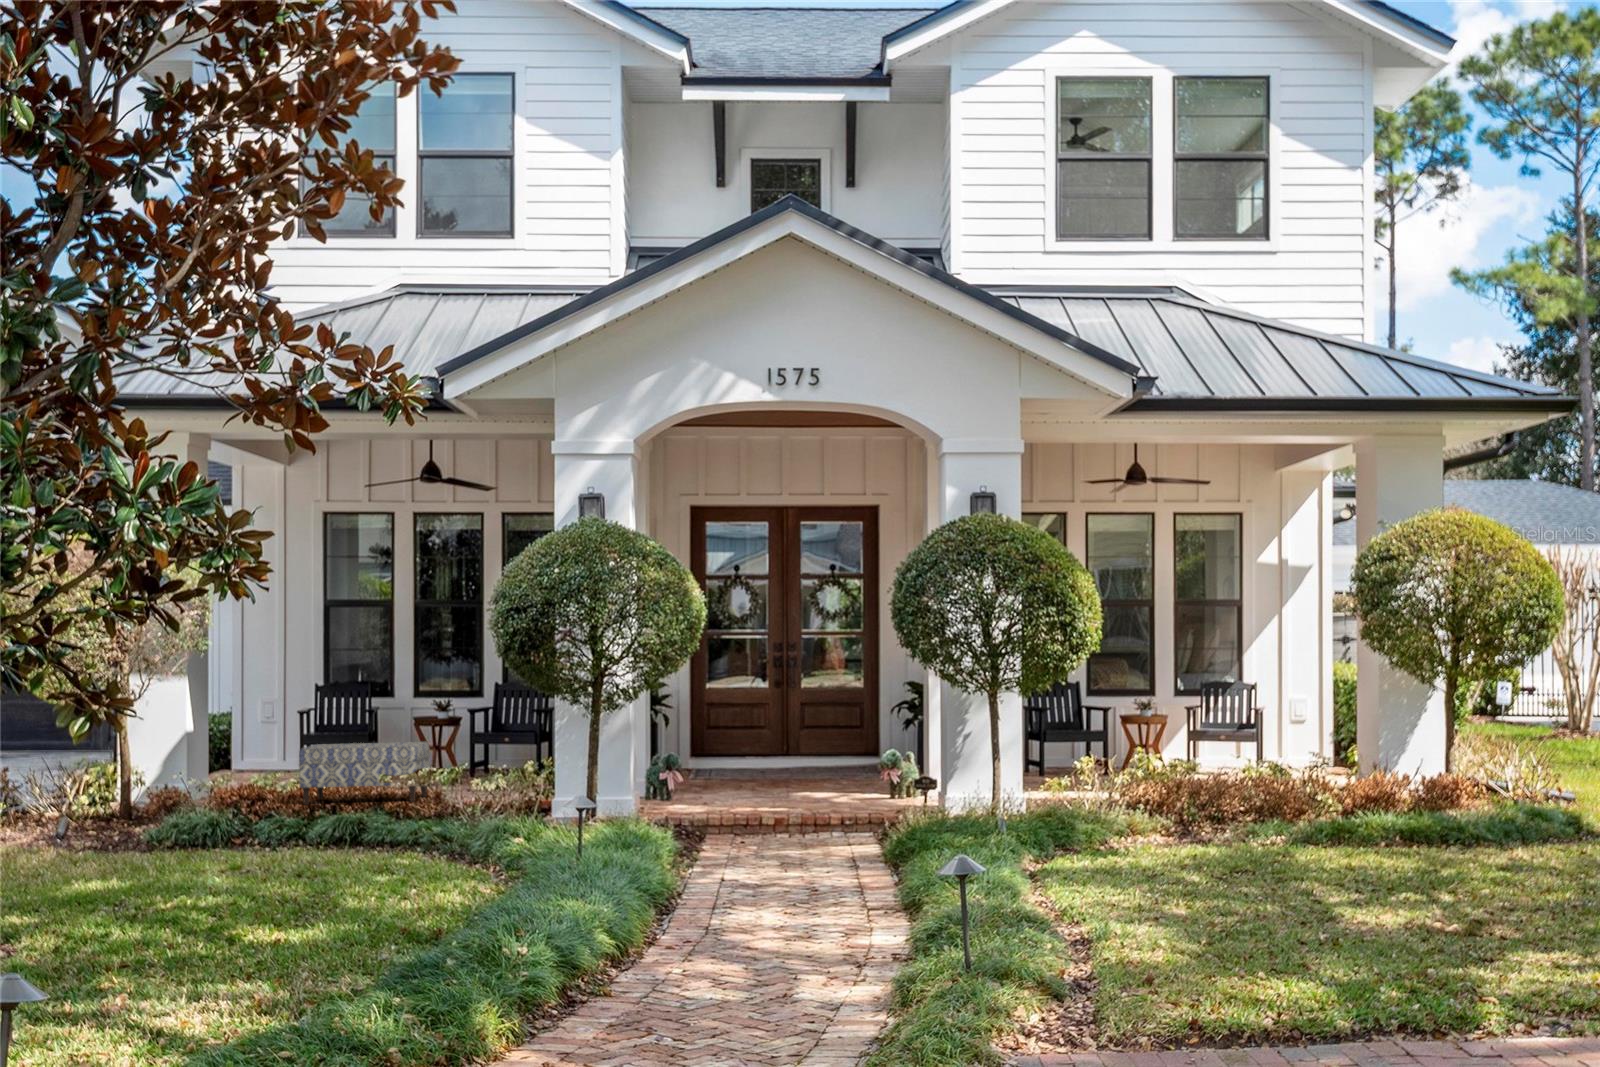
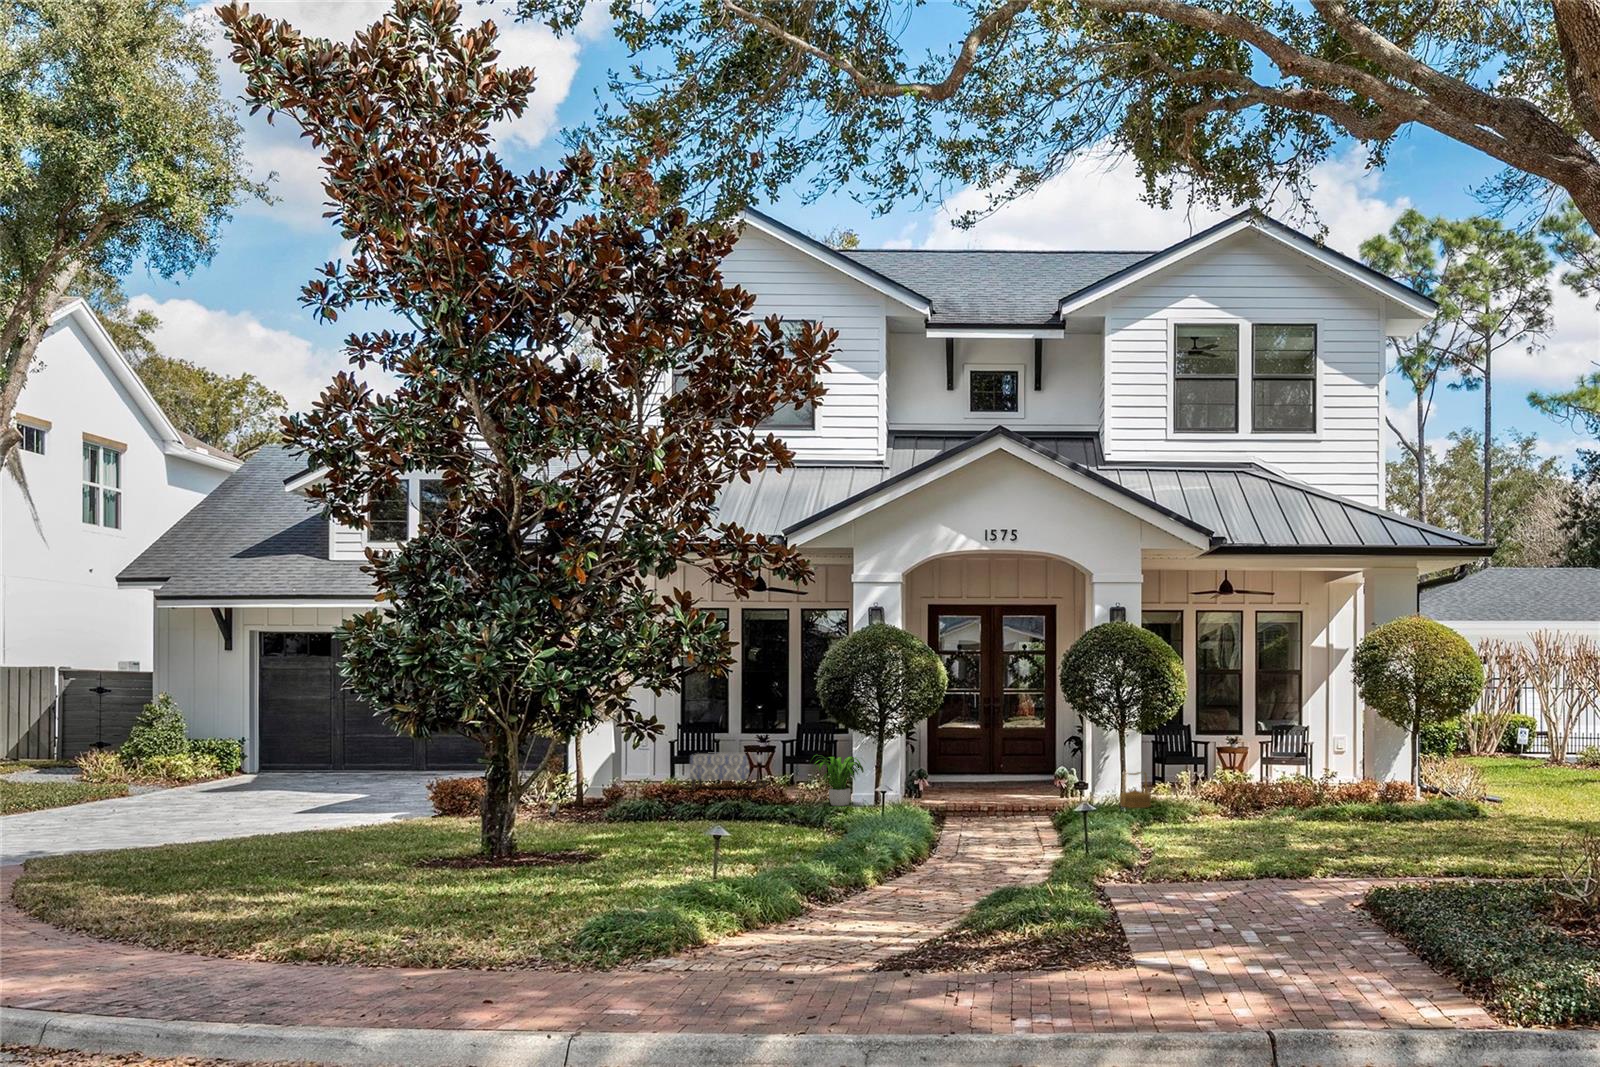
potted plant: none [483,741,580,825] -> present [812,757,864,806]
woven basket: none [988,754,1039,813] -> present [1120,772,1151,808]

